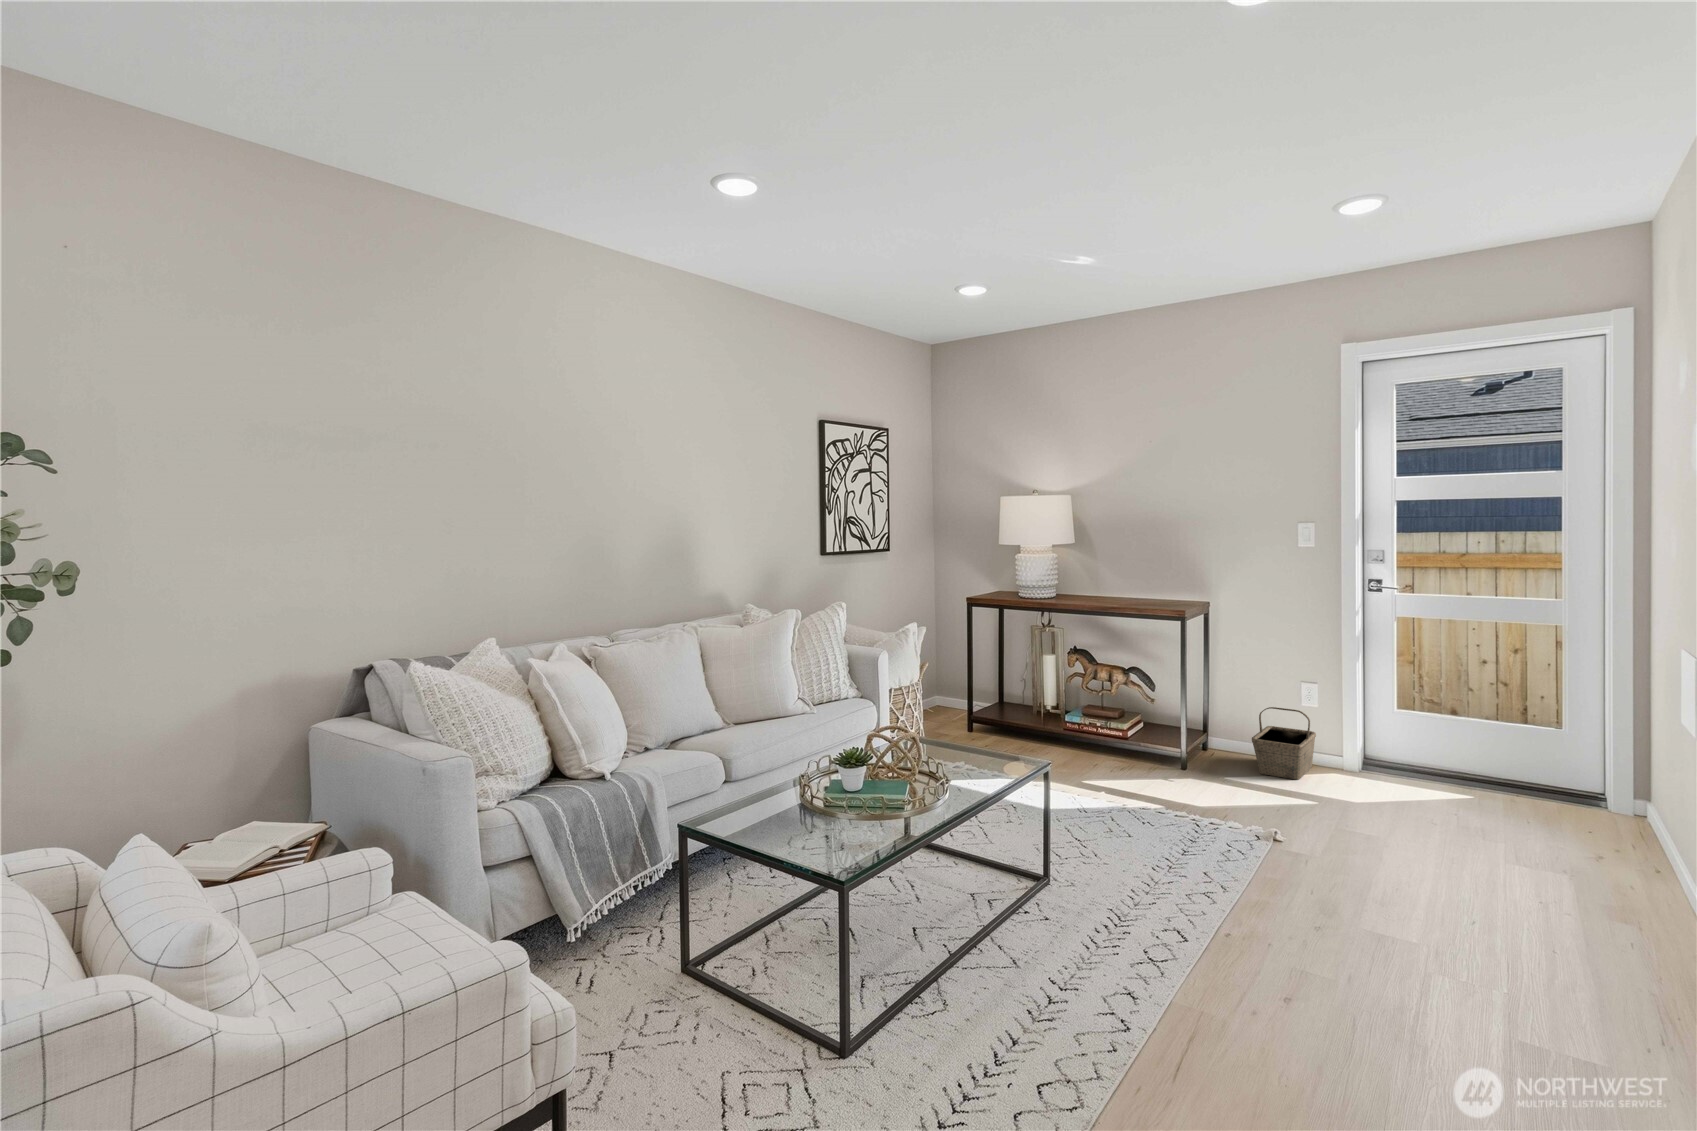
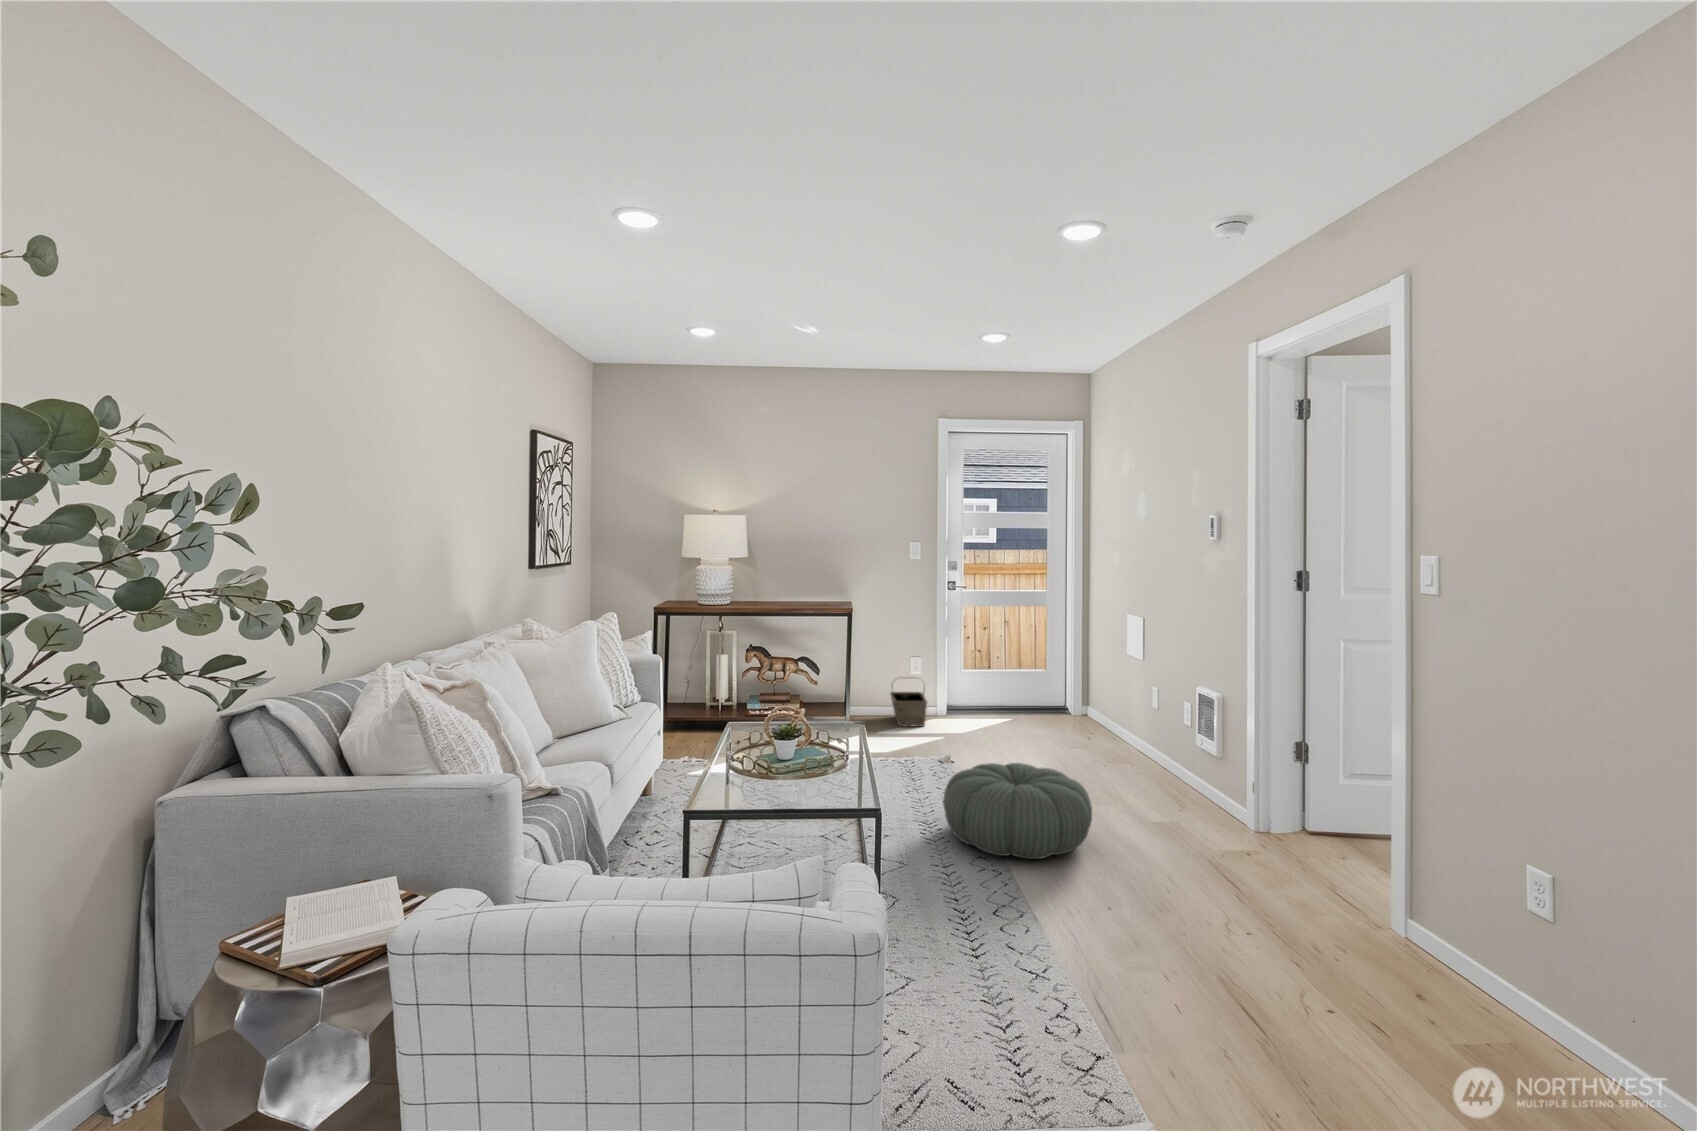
pouf: none [1088,837,1315,992] -> present [943,763,1092,859]

